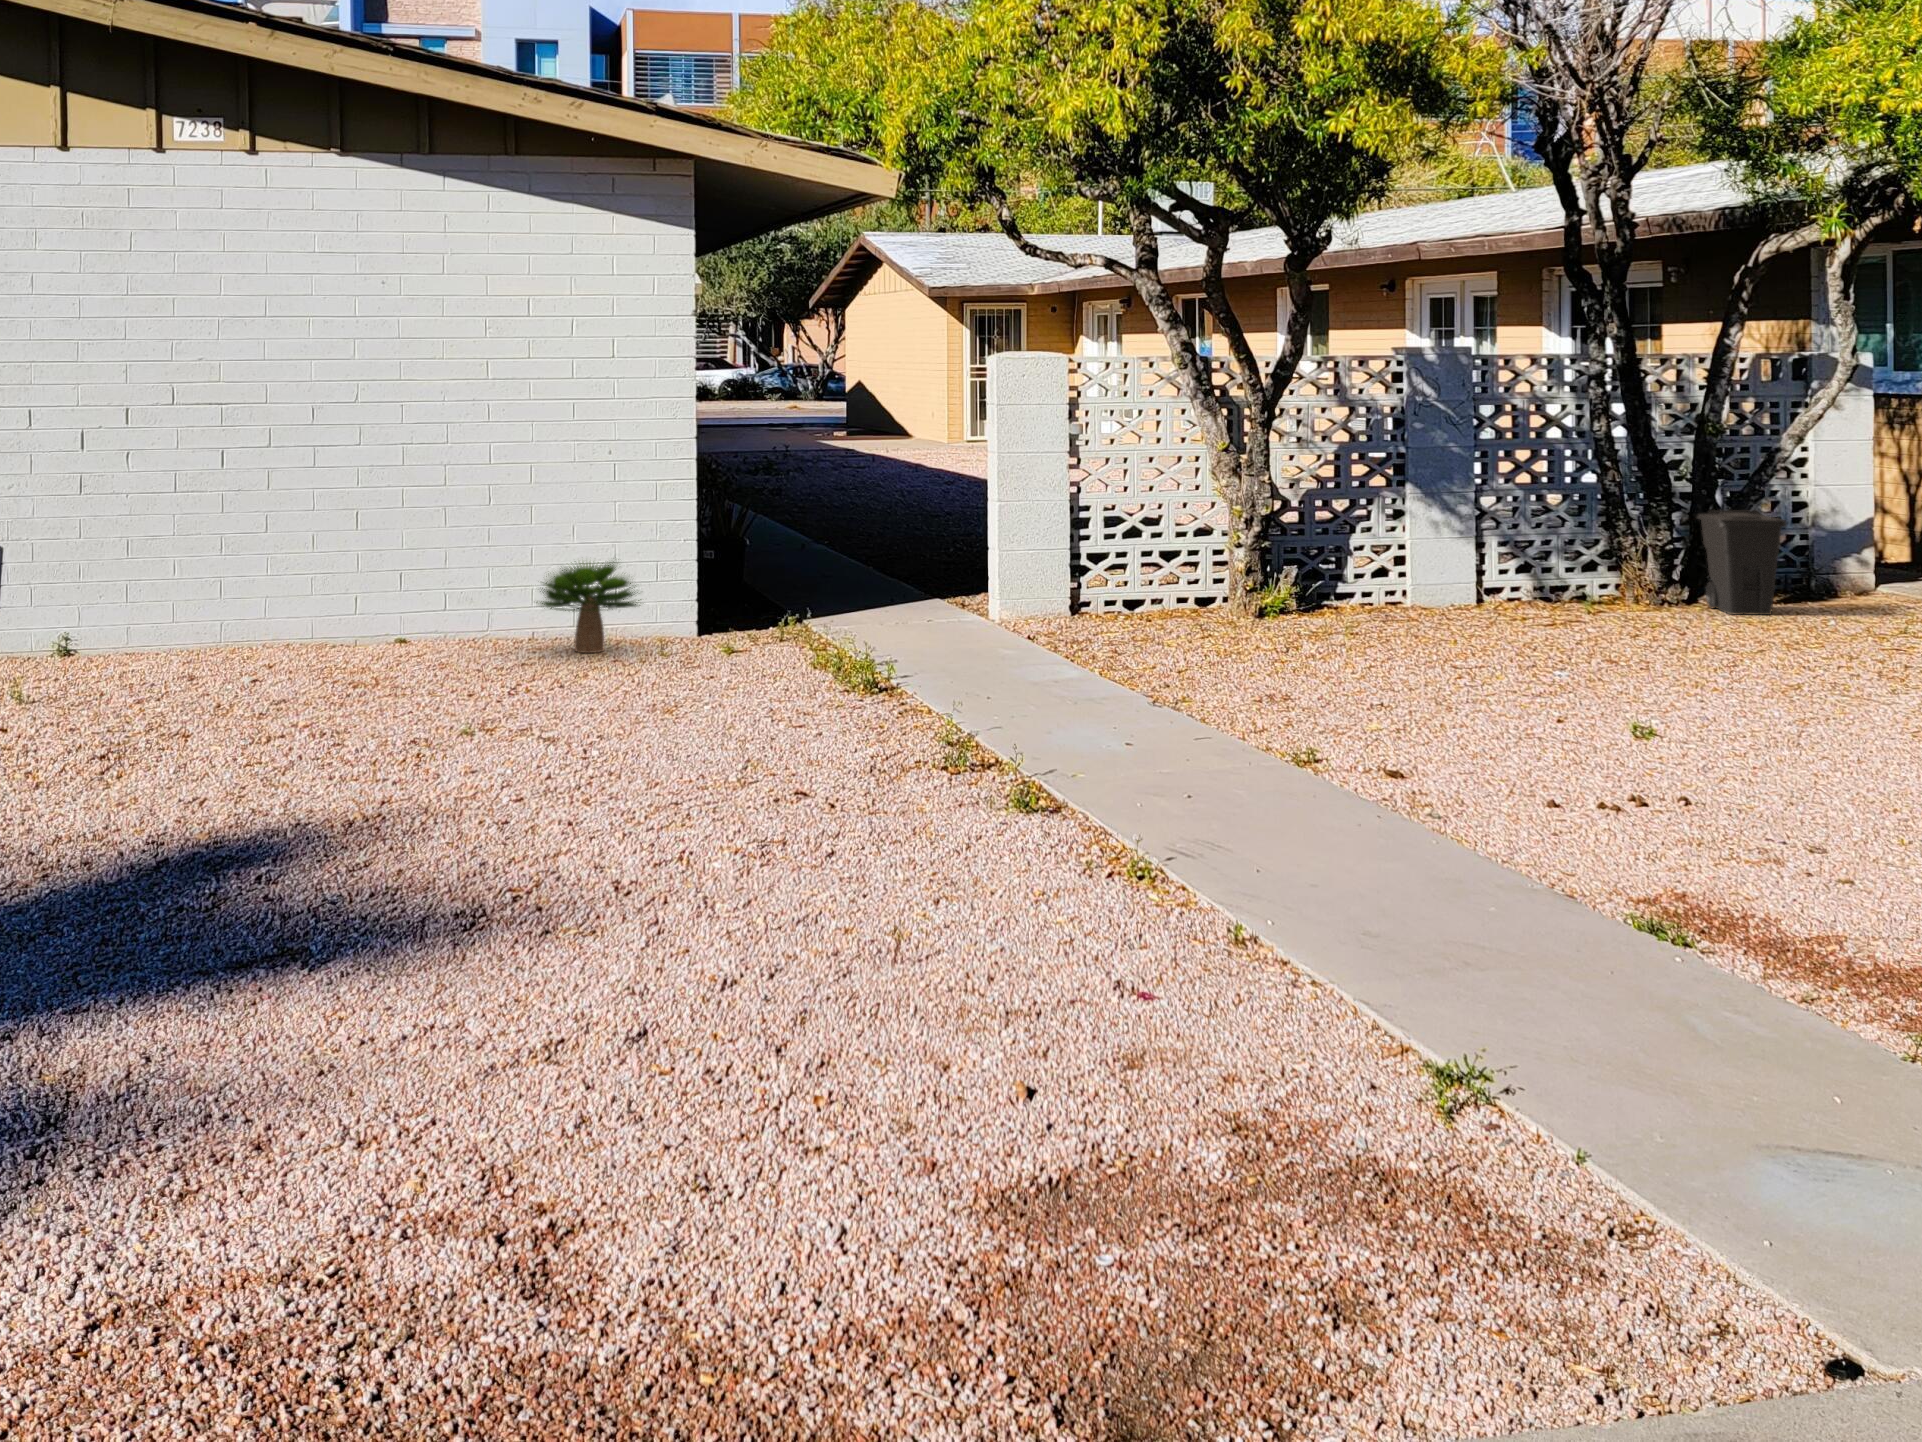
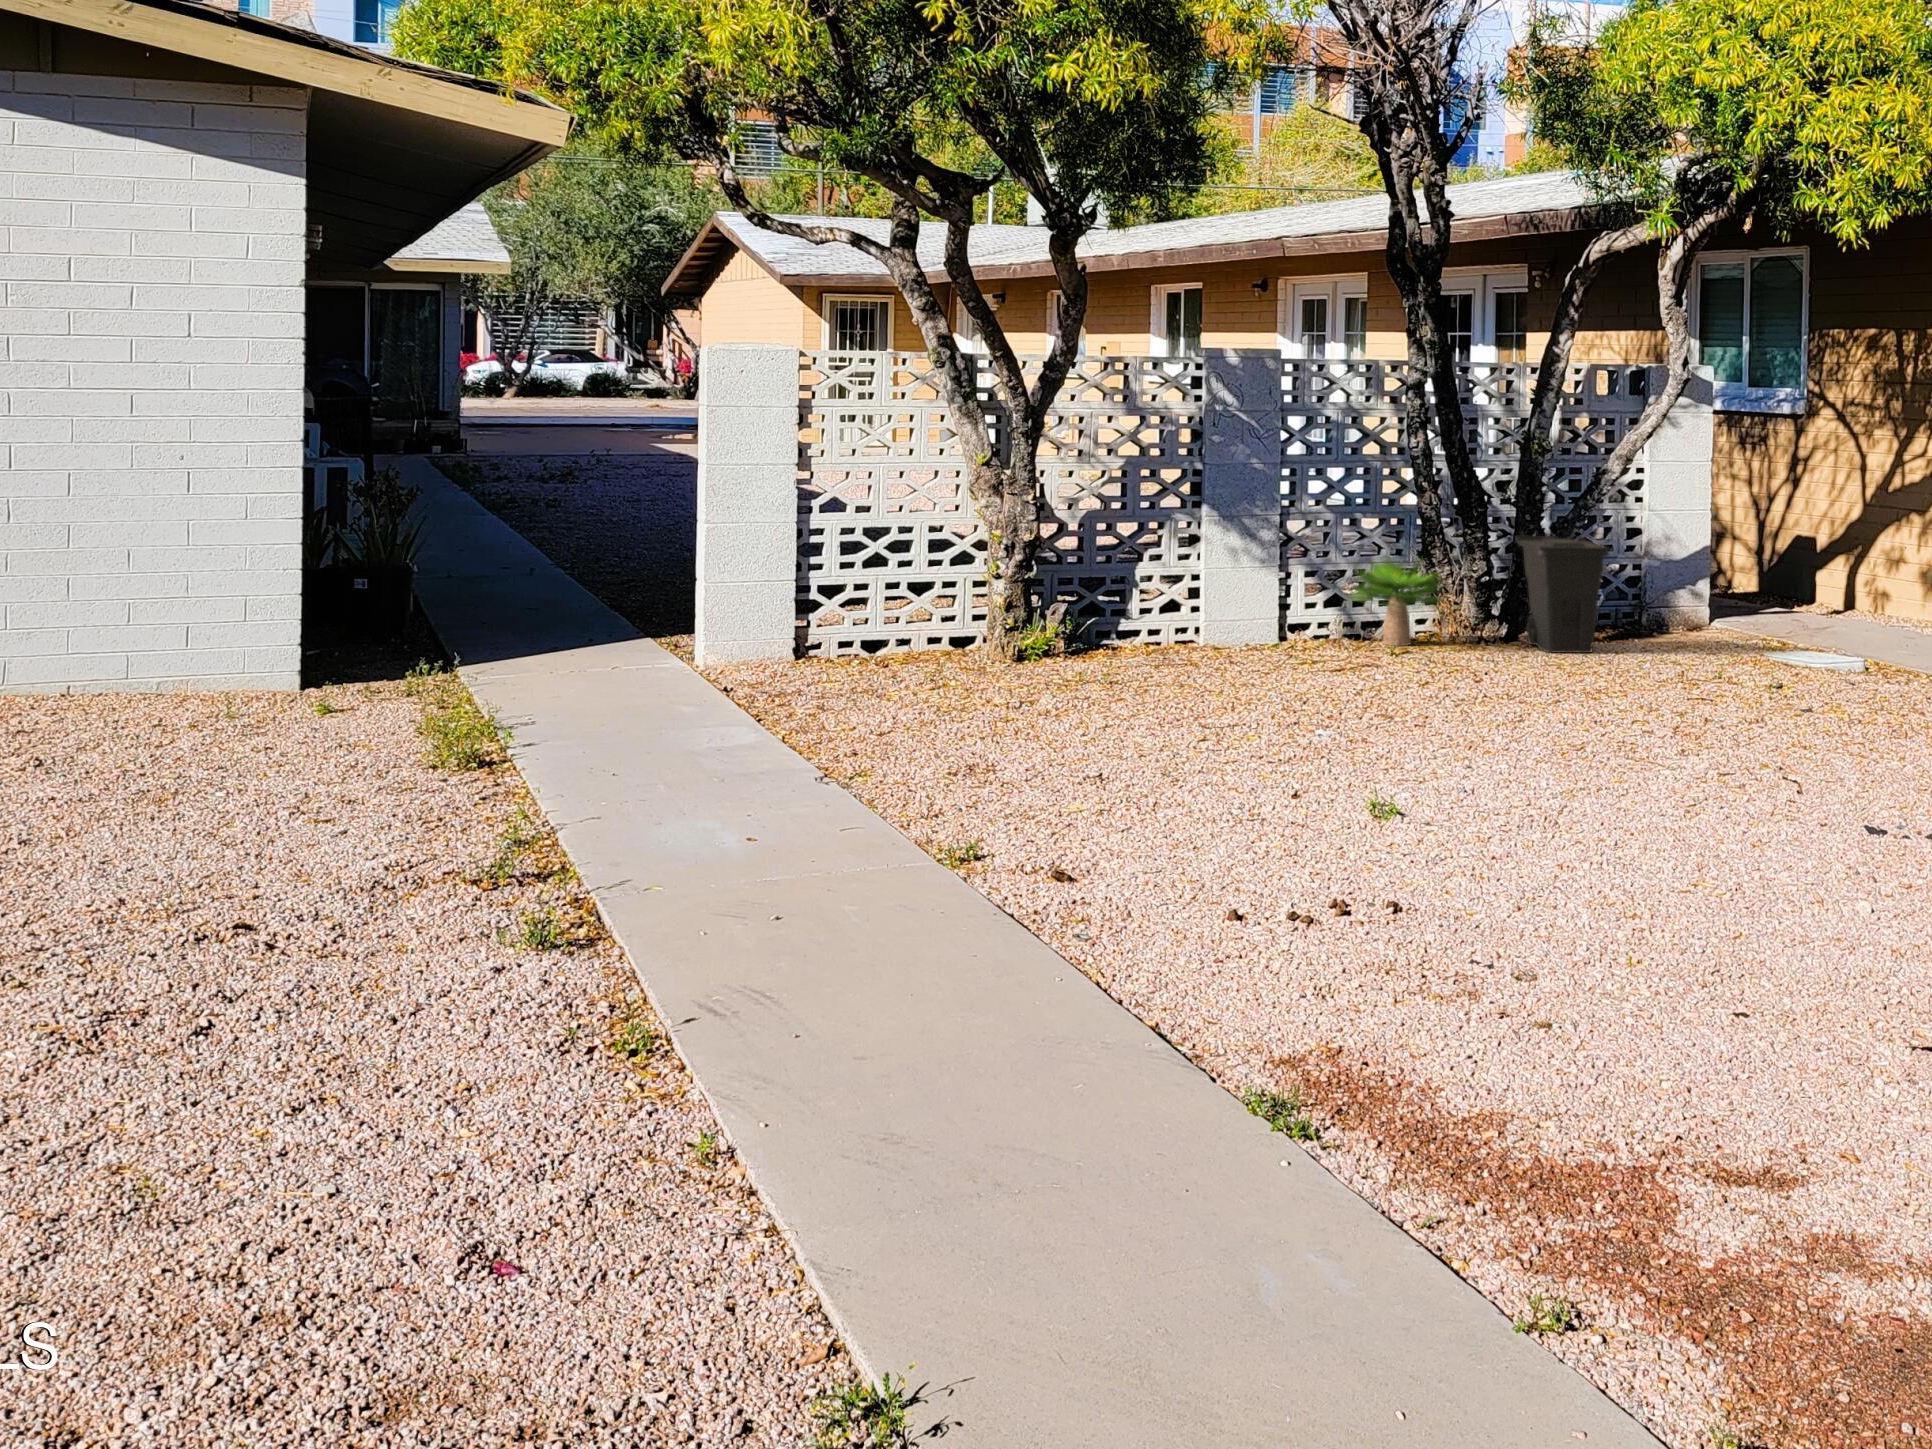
potted plant: present [536,561,641,653] -> present [1350,558,1442,646]

